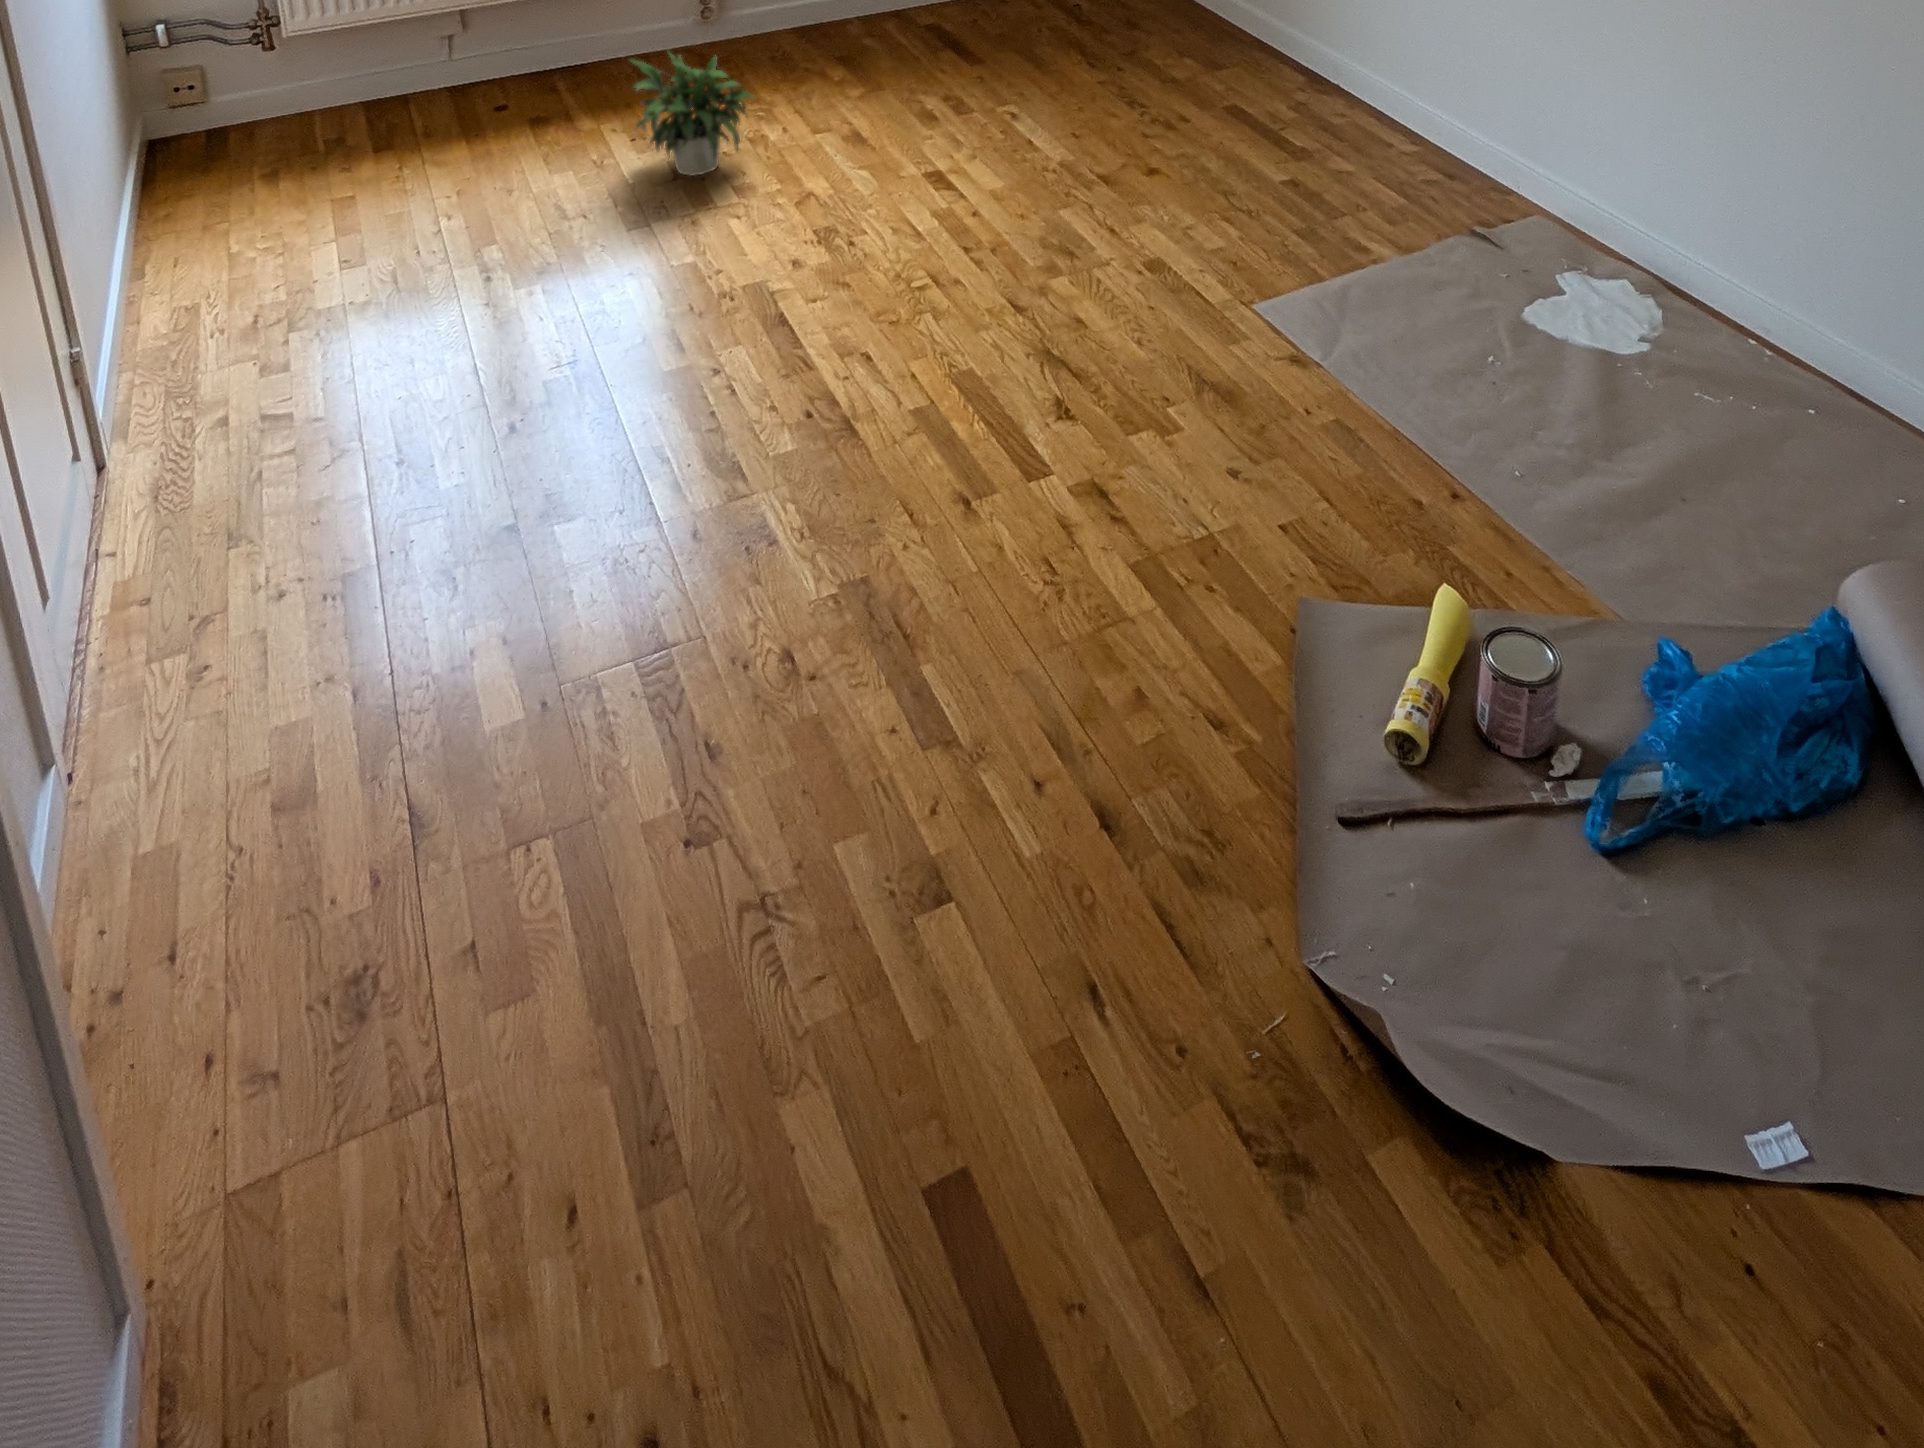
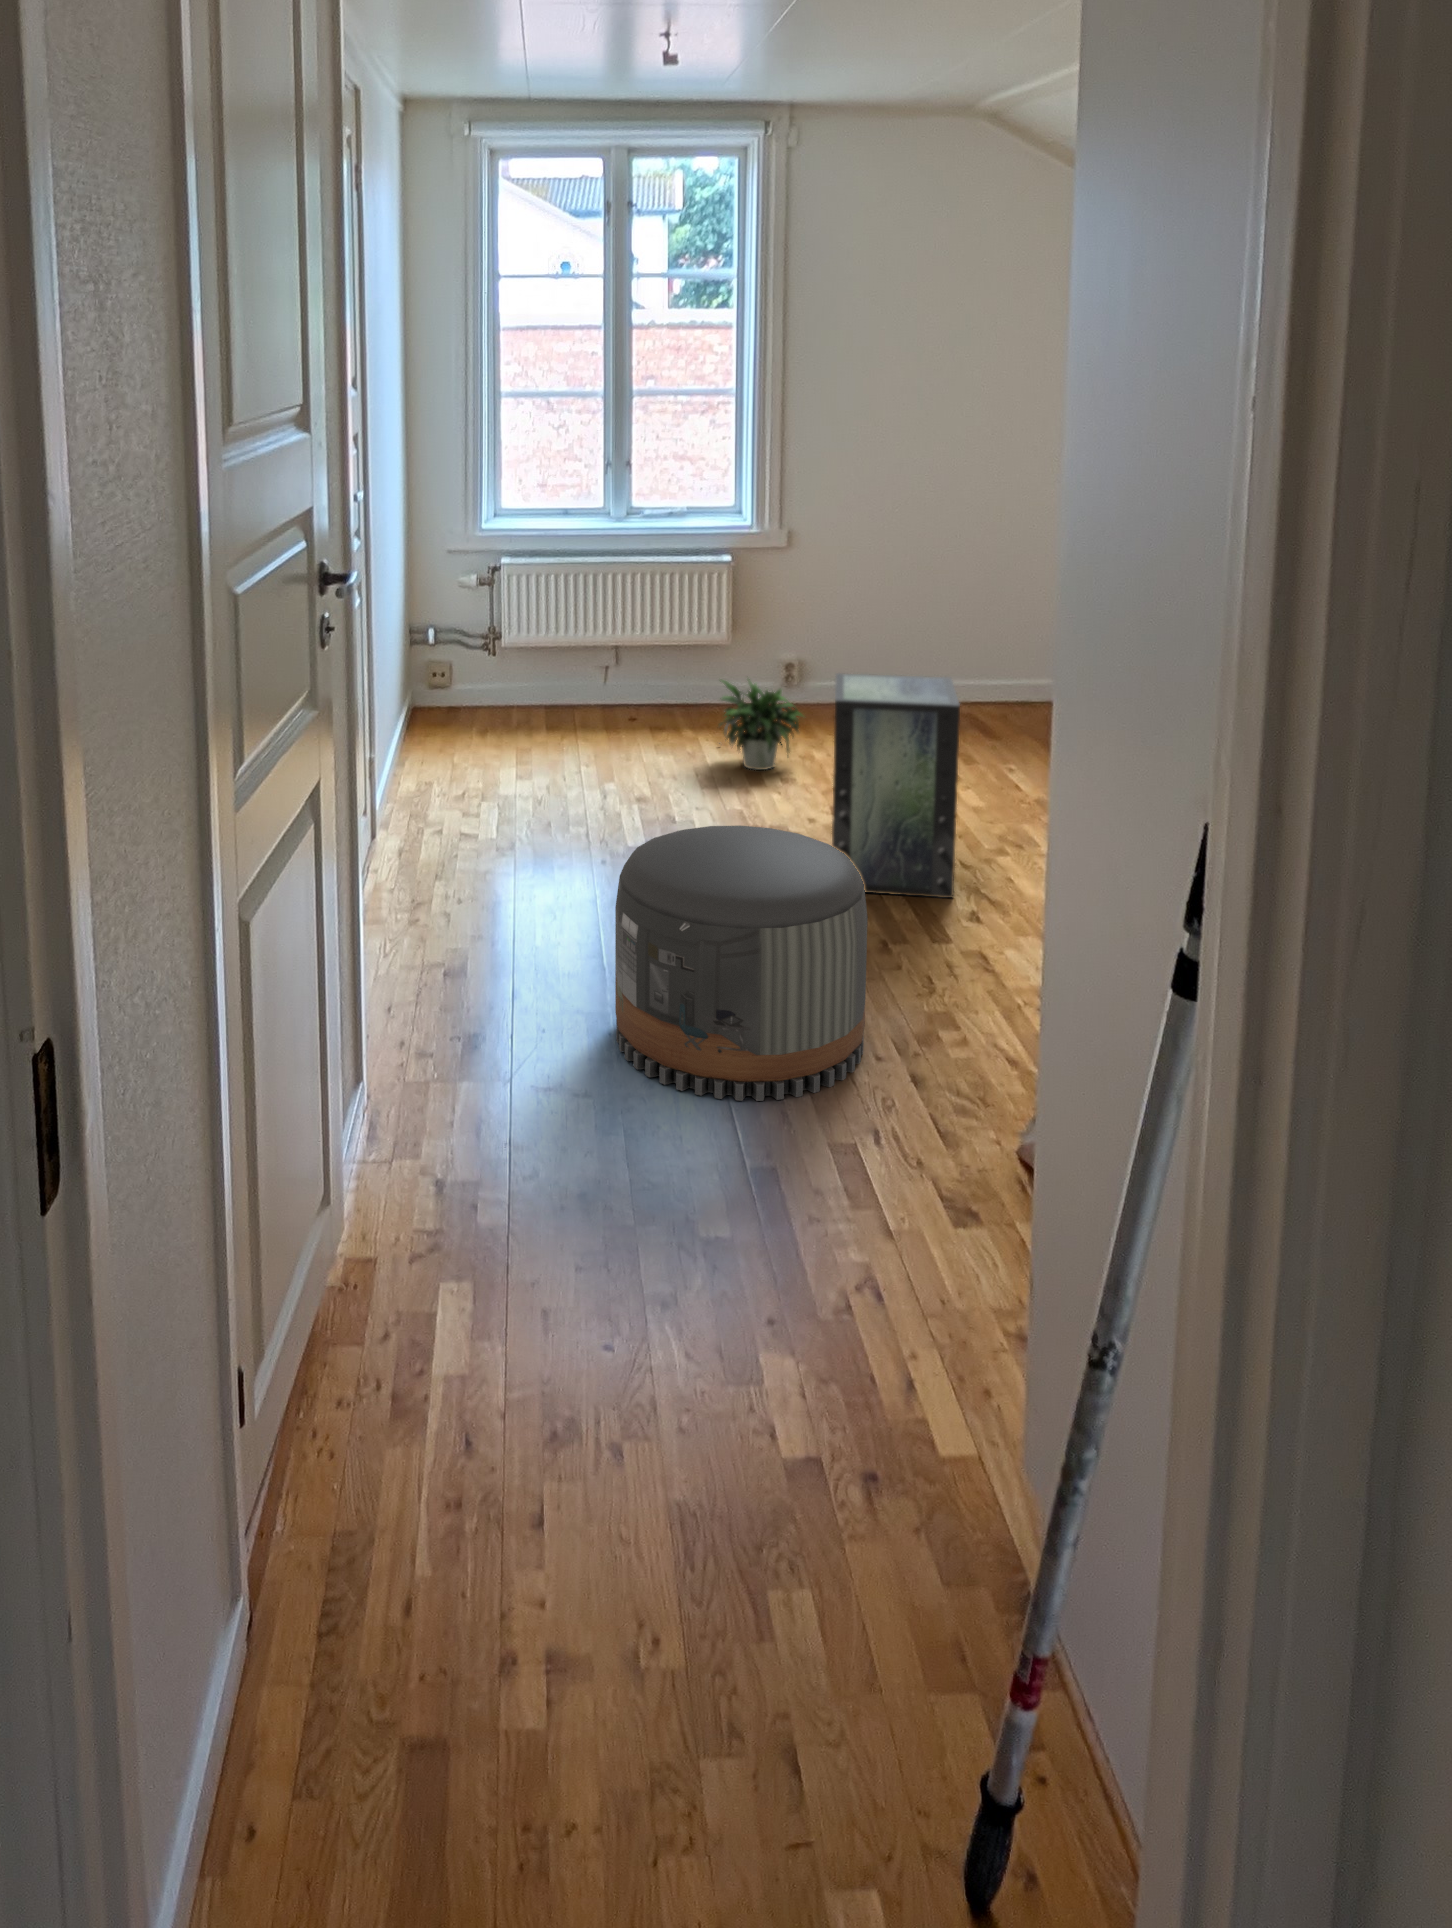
storage box: none [828,73,1024,408] -> present [832,673,960,898]
pouf: none [600,458,1015,1008] -> present [615,826,867,1101]

